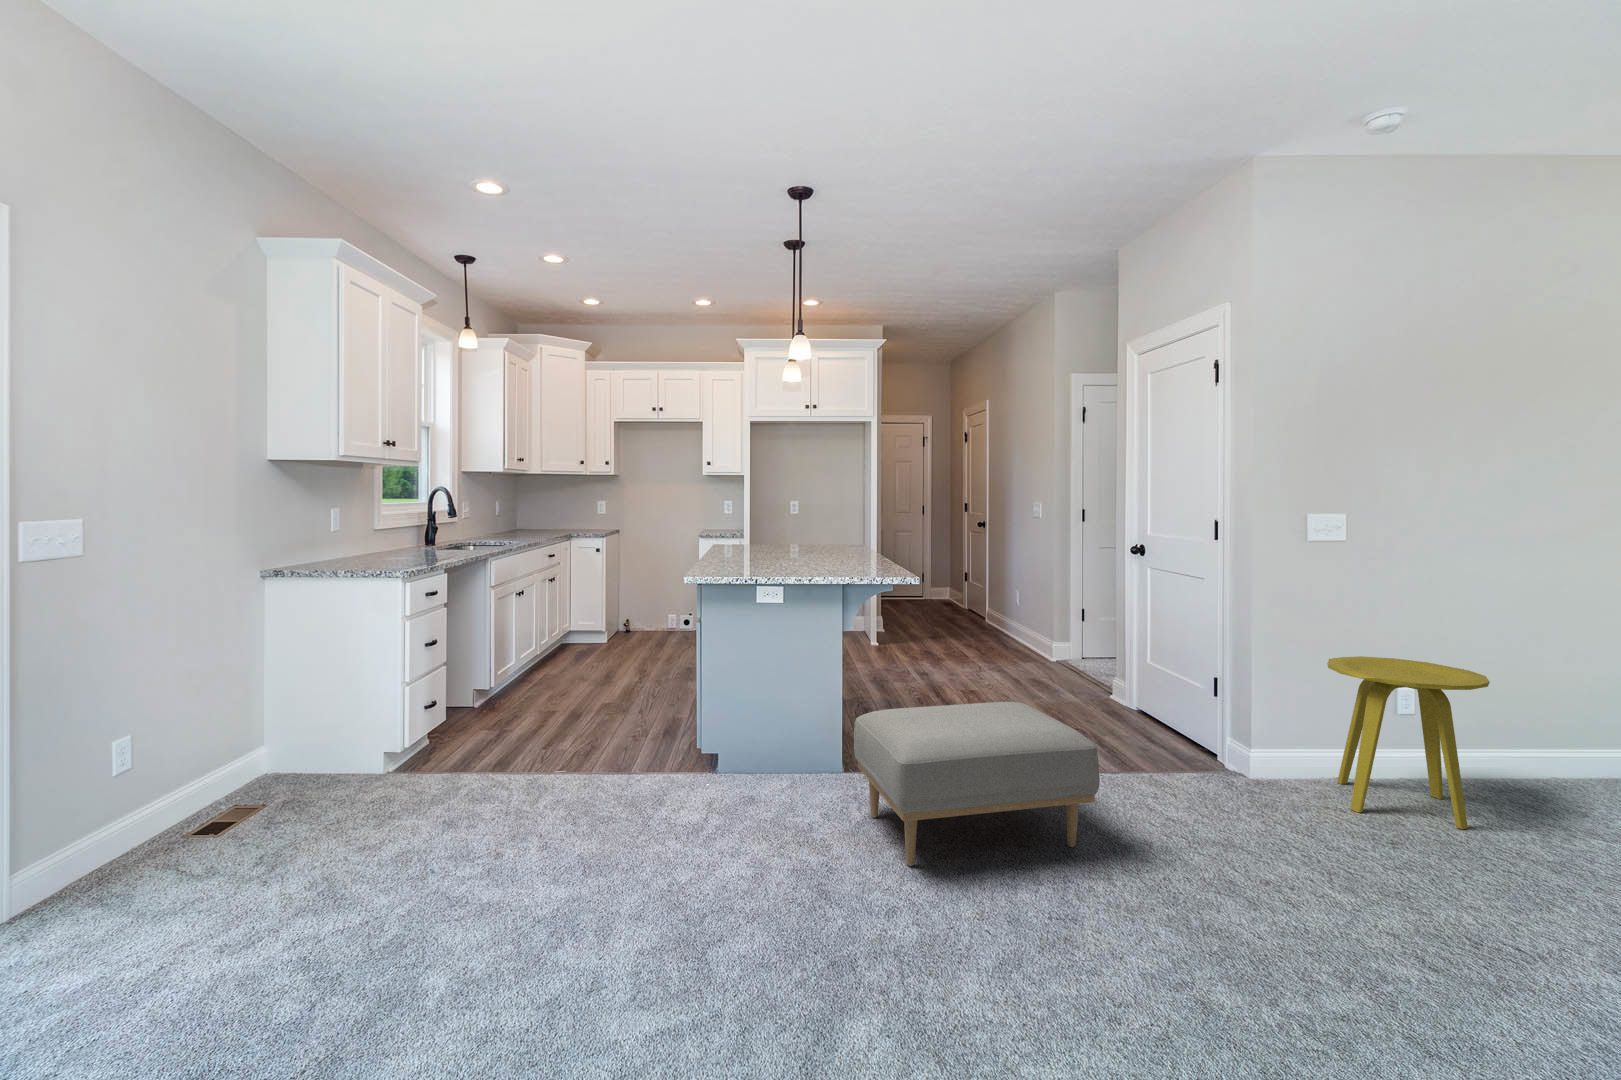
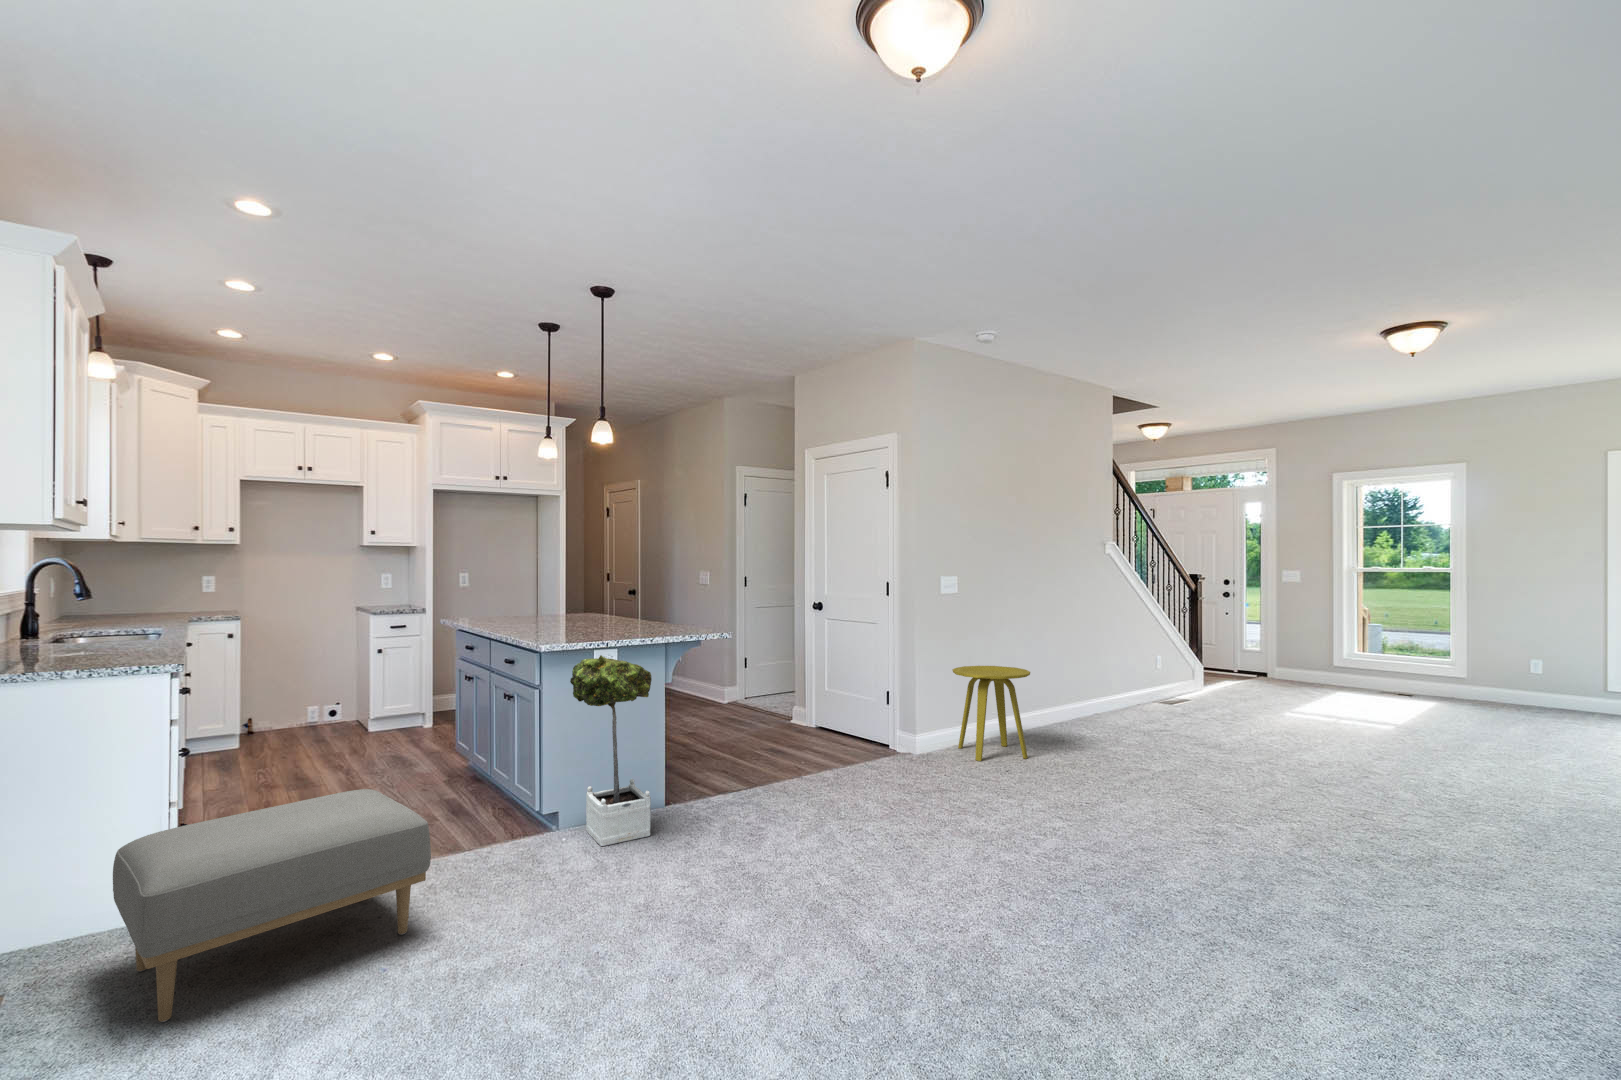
potted tree: none [712,591,801,801] -> present [570,655,652,846]
ottoman: present [854,702,1100,866] -> present [113,789,431,1022]

